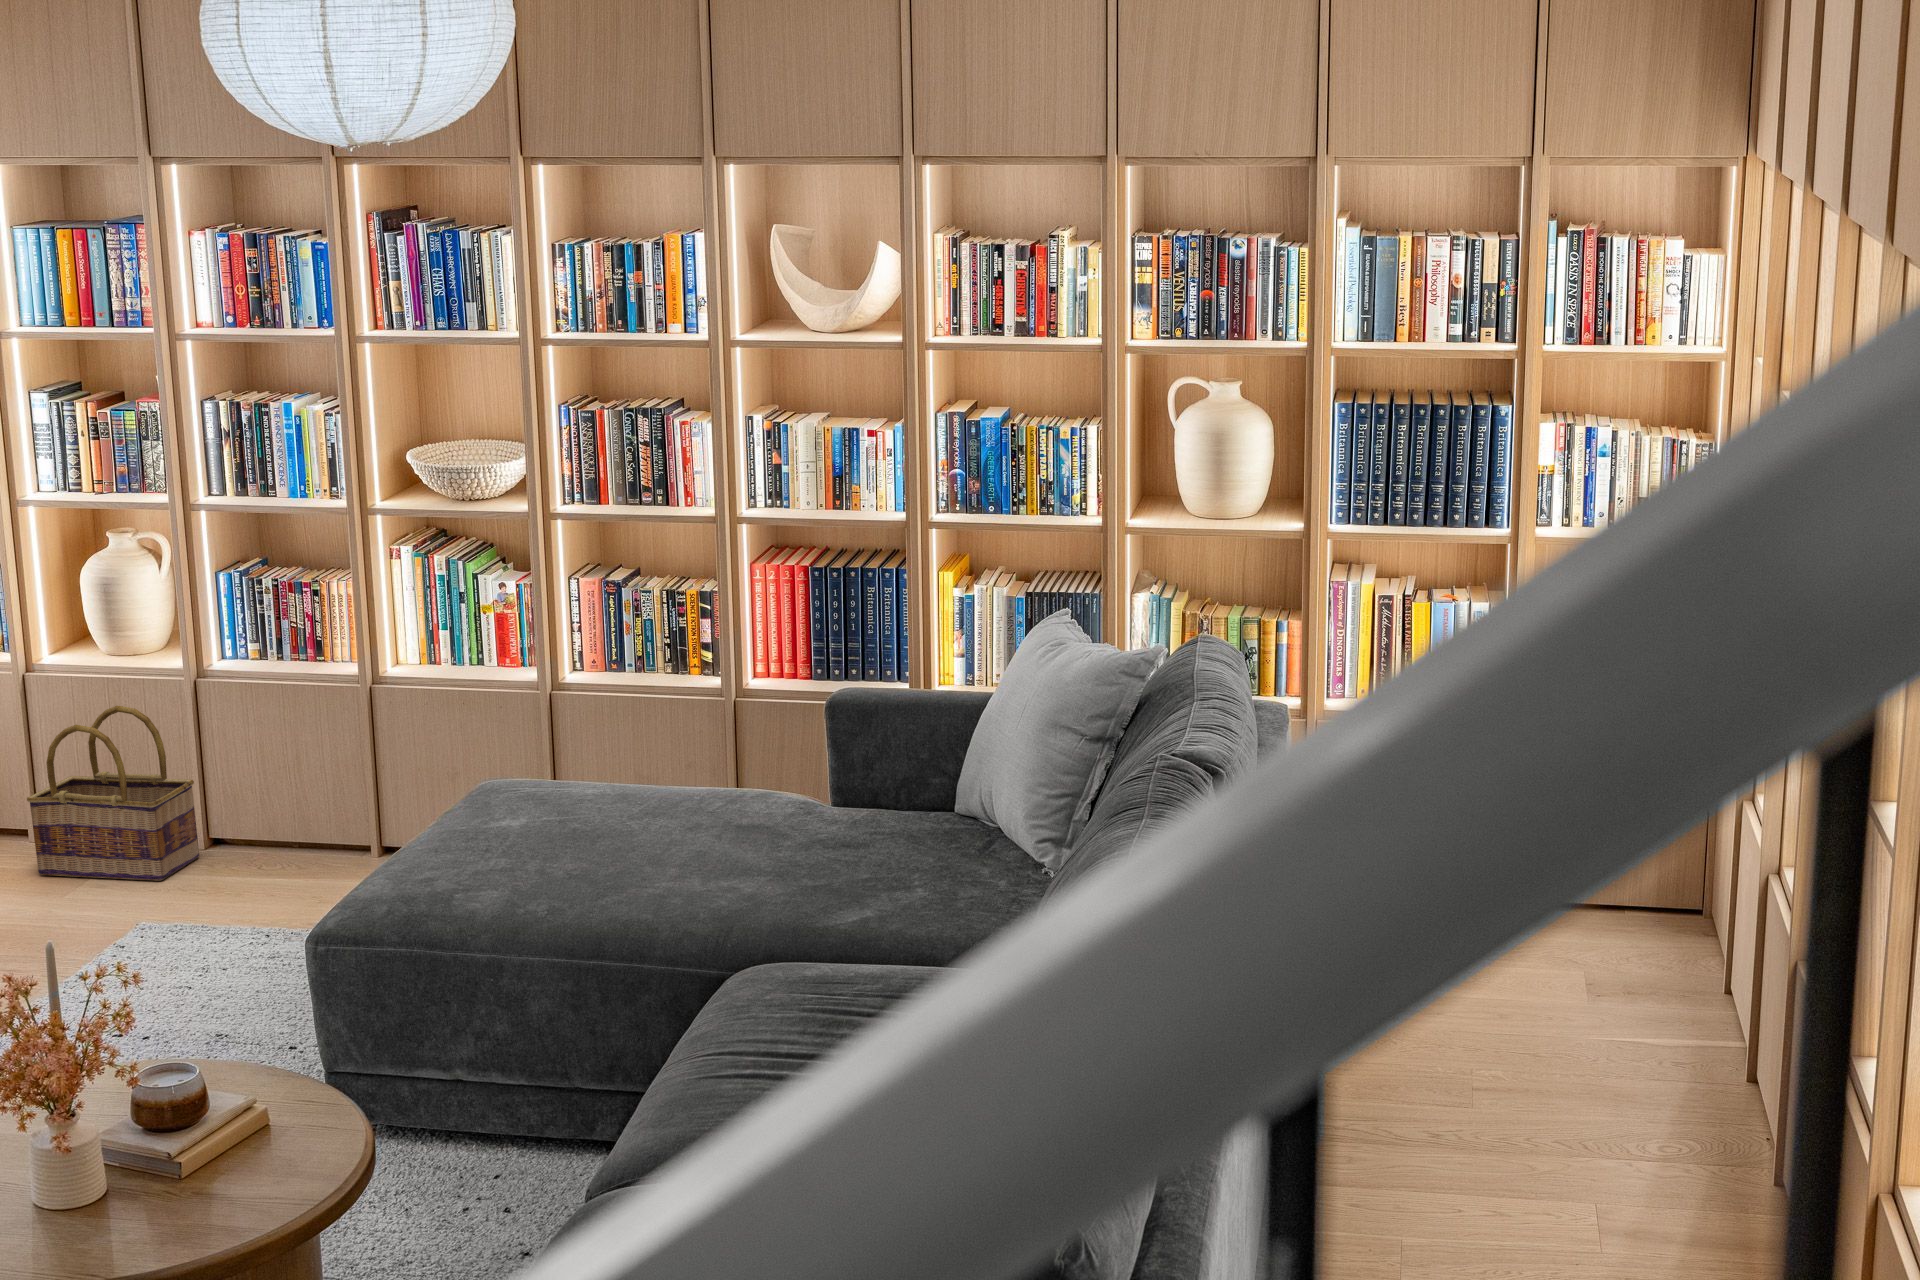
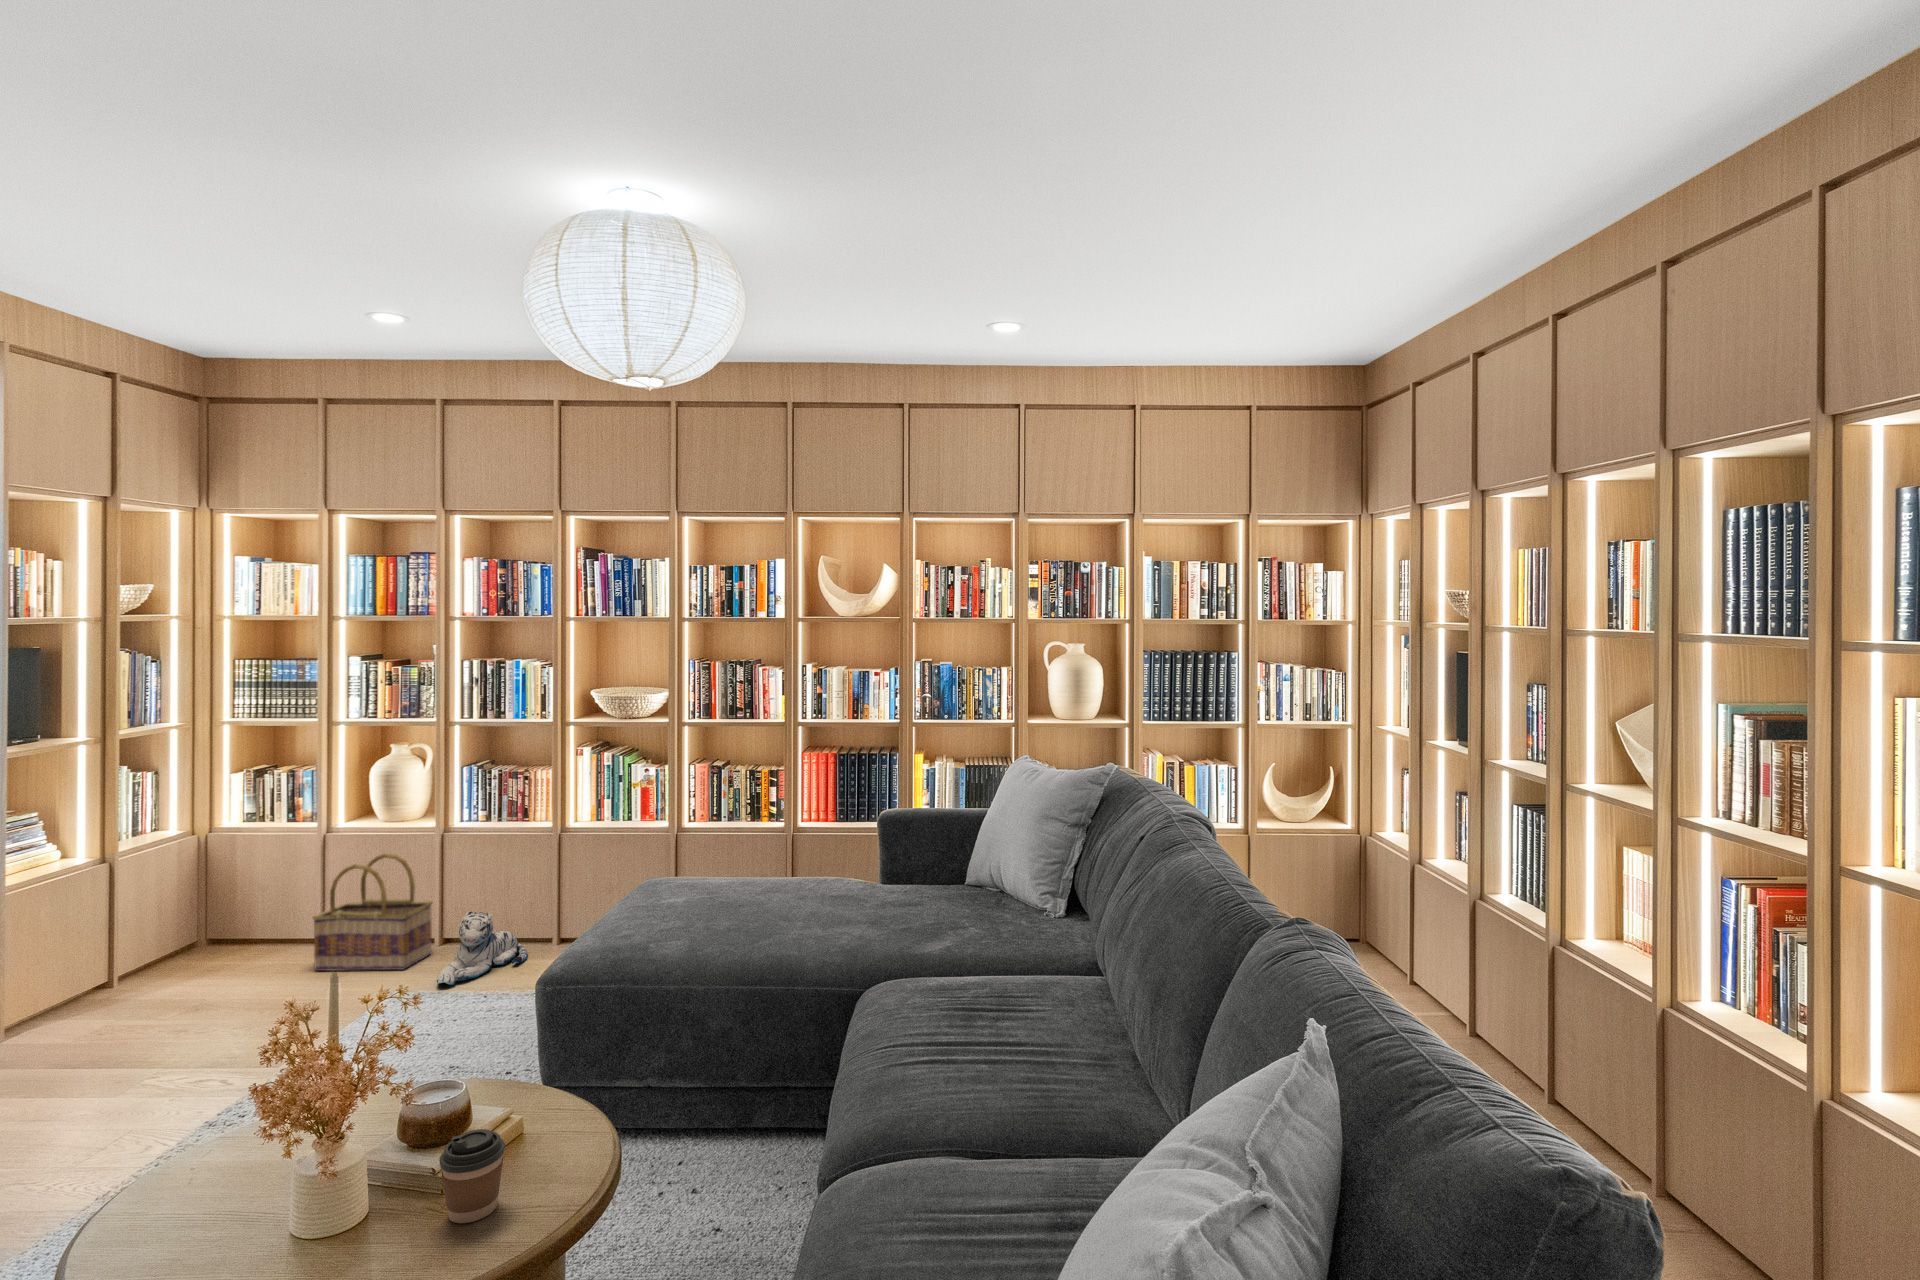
plush toy: none [205,802,337,910] -> present [437,911,528,985]
coffee cup: none [173,1119,242,1213] -> present [439,1129,505,1223]

